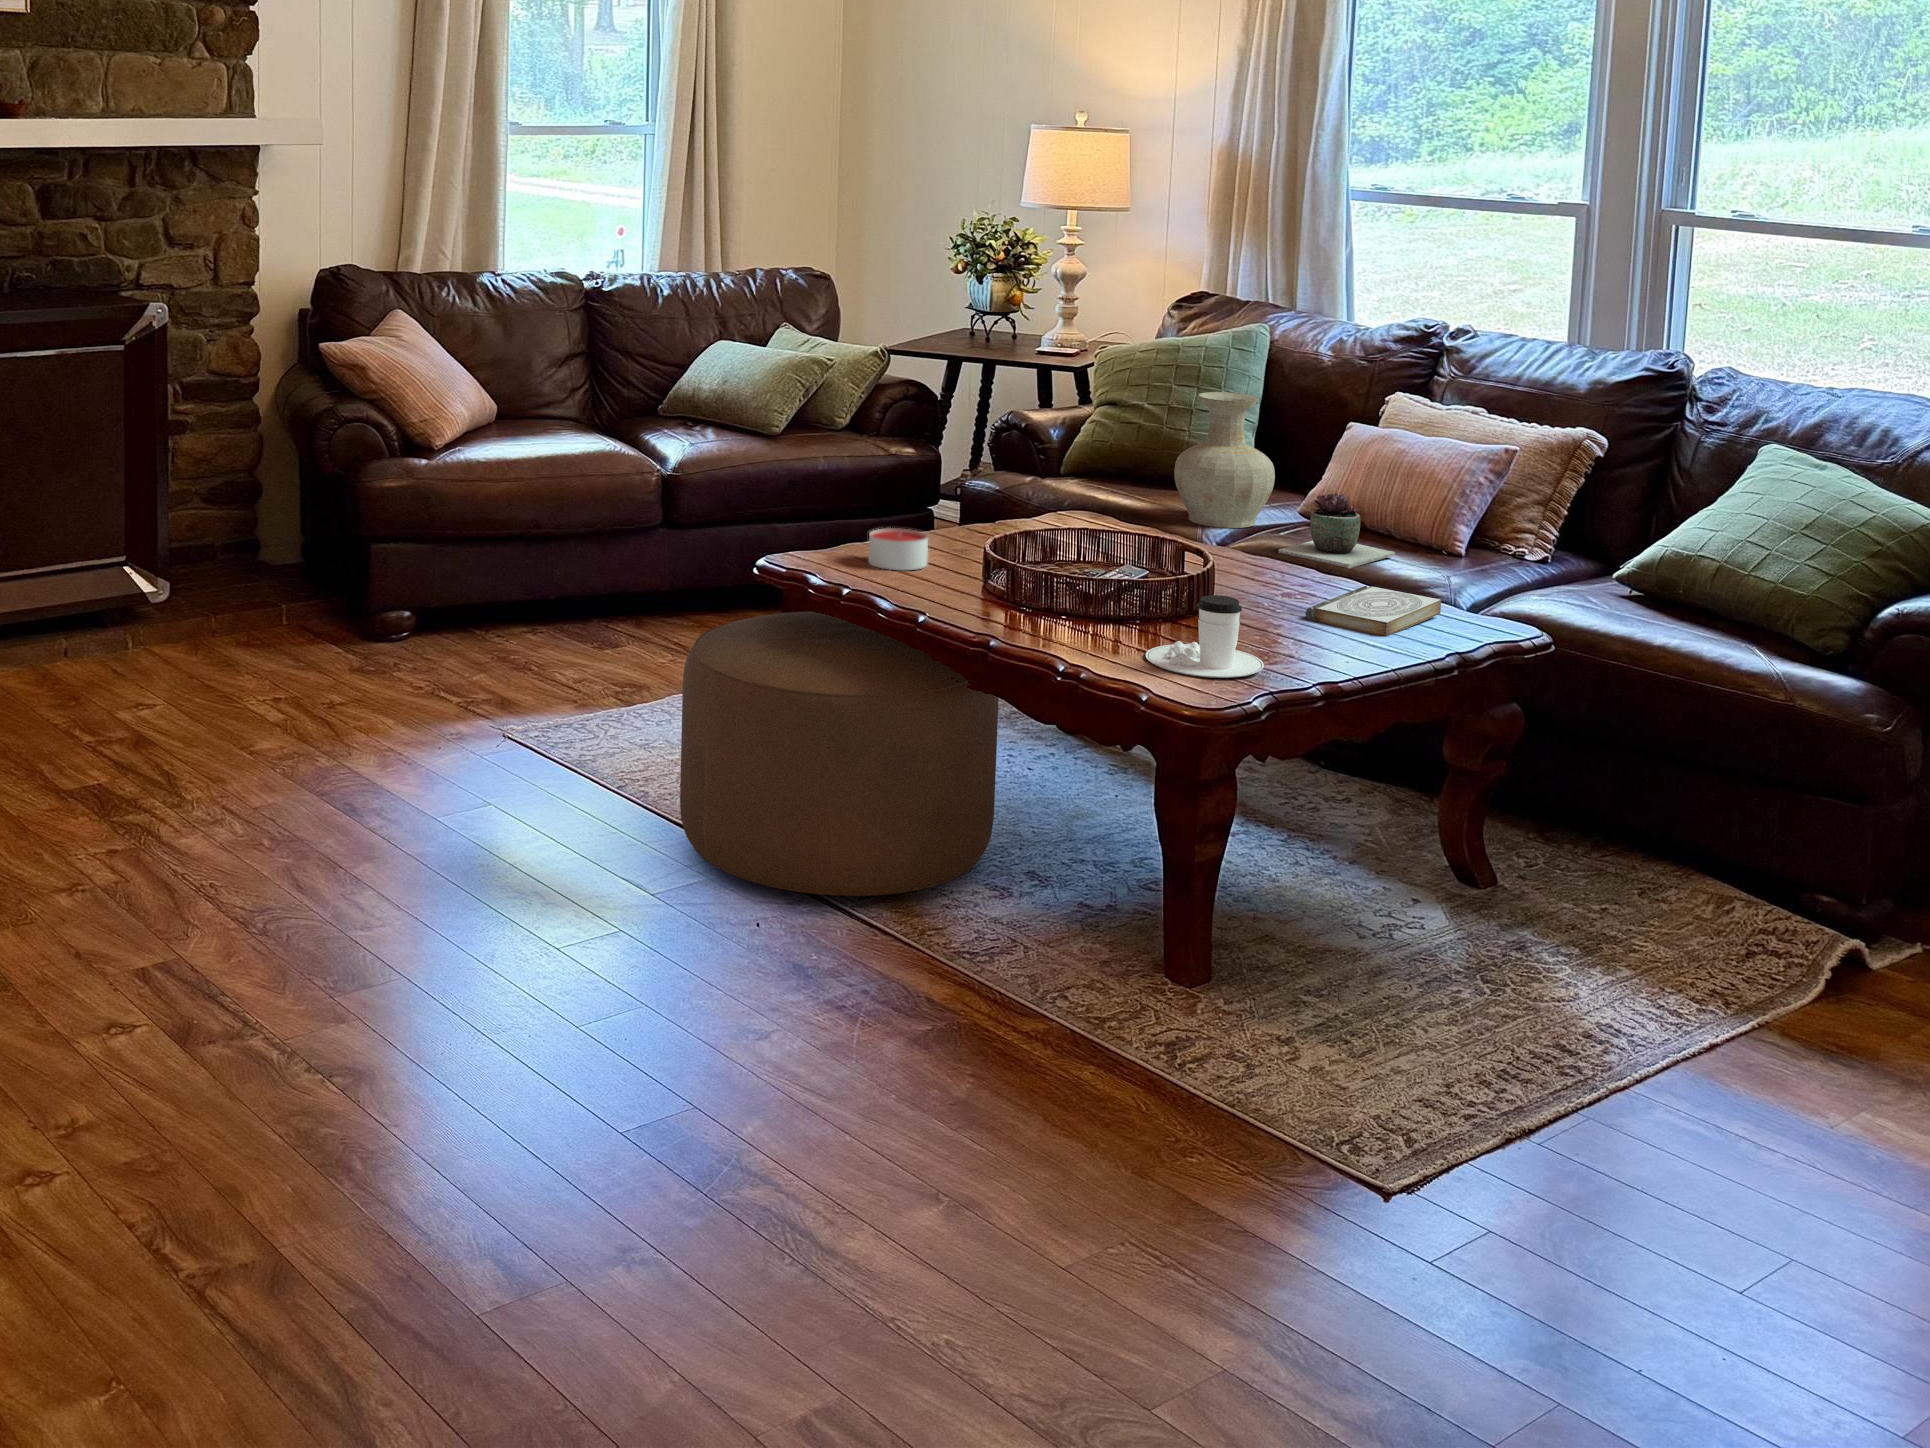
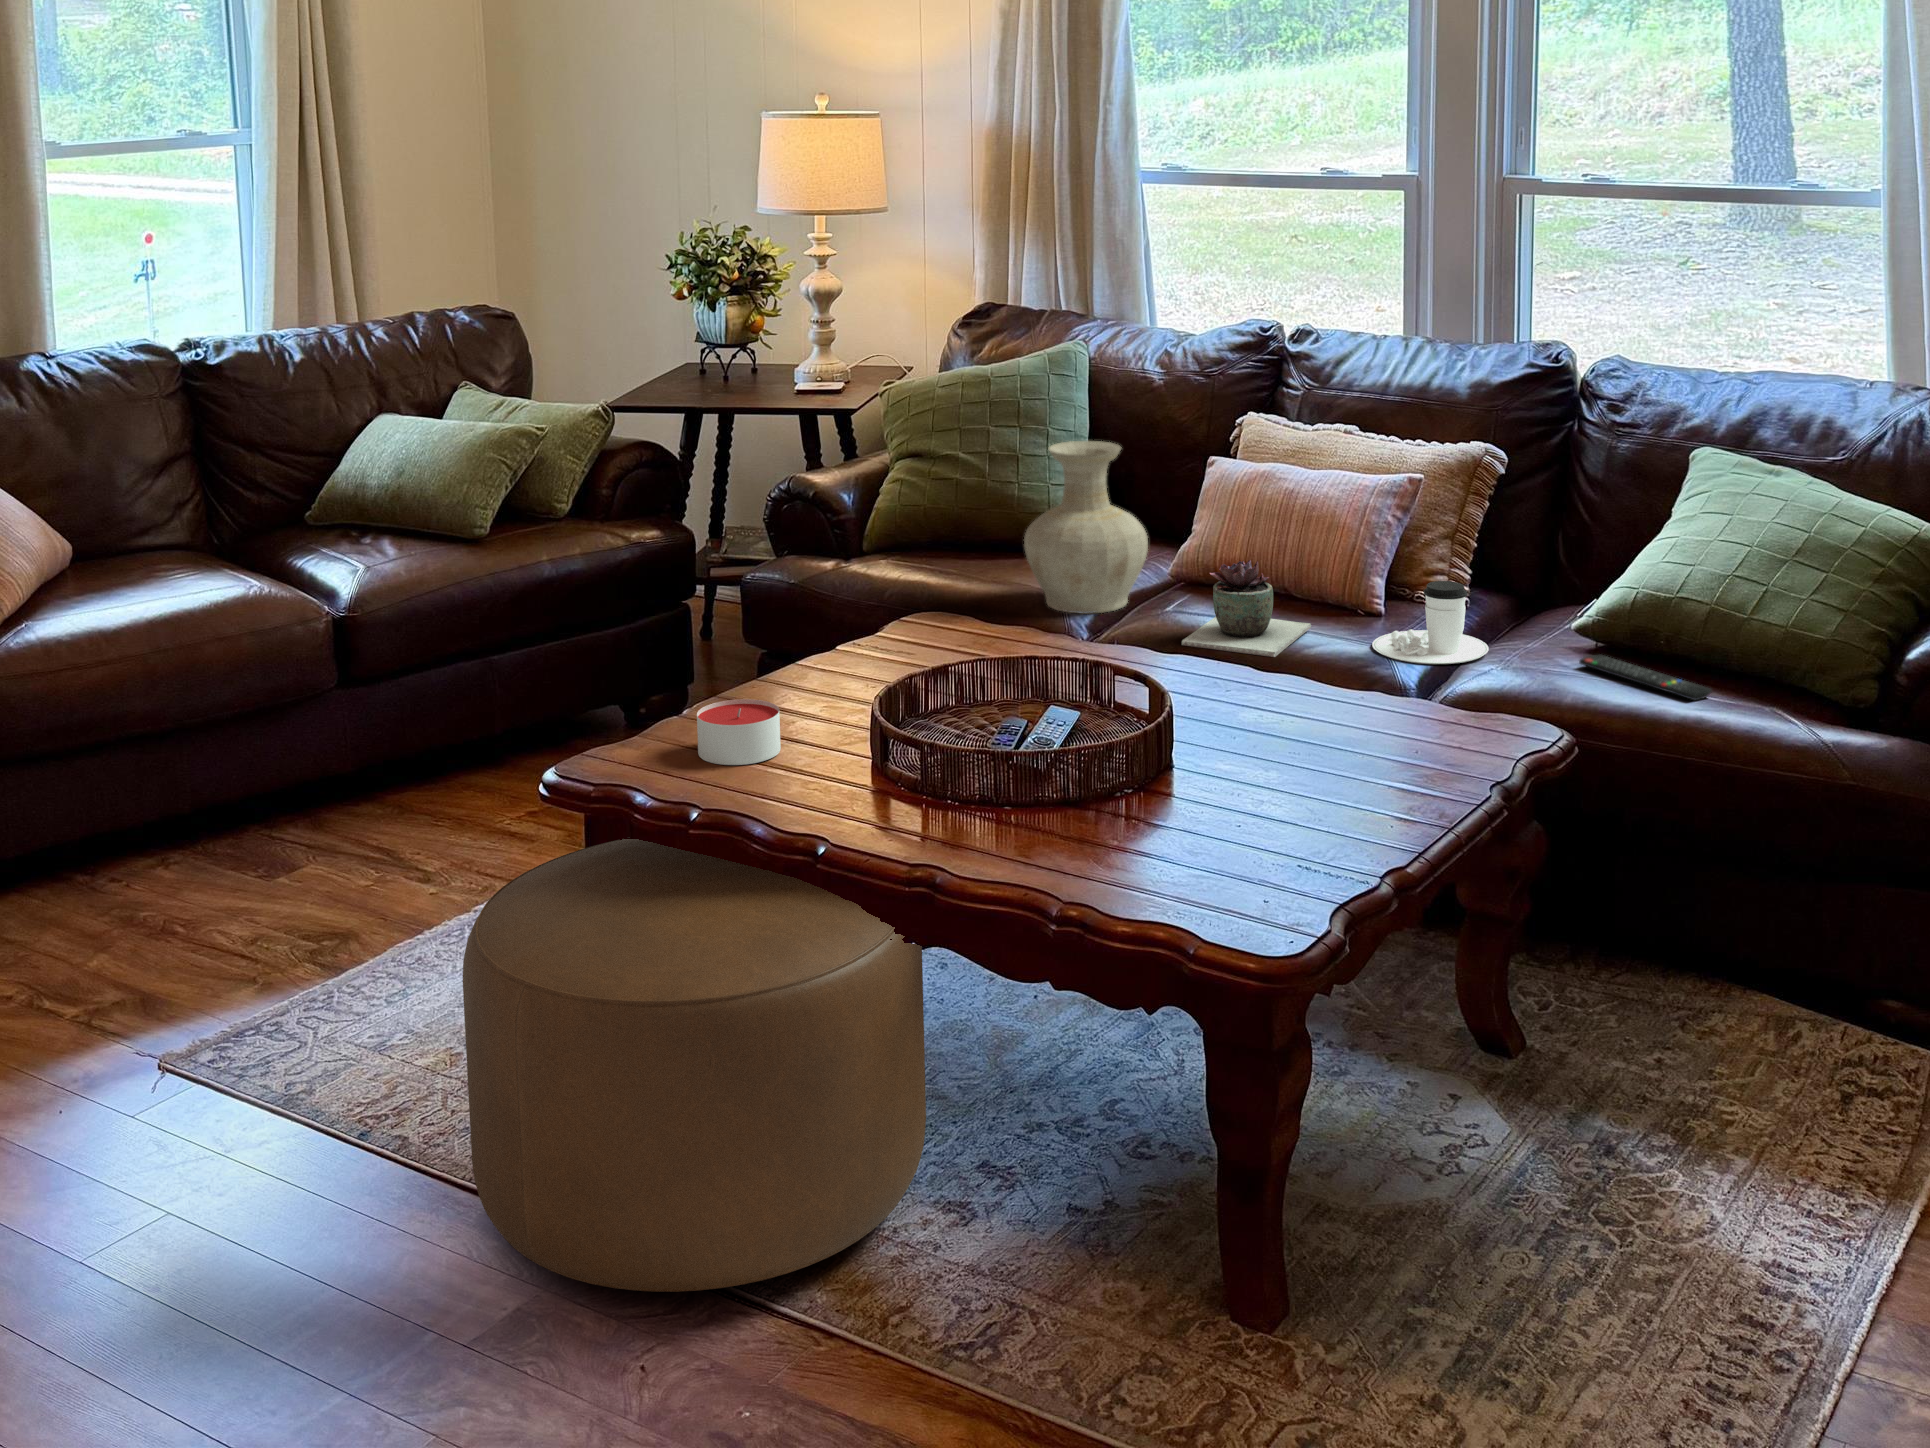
book: present [1305,586,1441,637] -> none [1288,691,1430,771]
coffee cup: present [1146,595,1264,678] -> present [1372,581,1489,664]
remote control: none [1607,597,1706,635] -> present [1579,654,1711,700]

